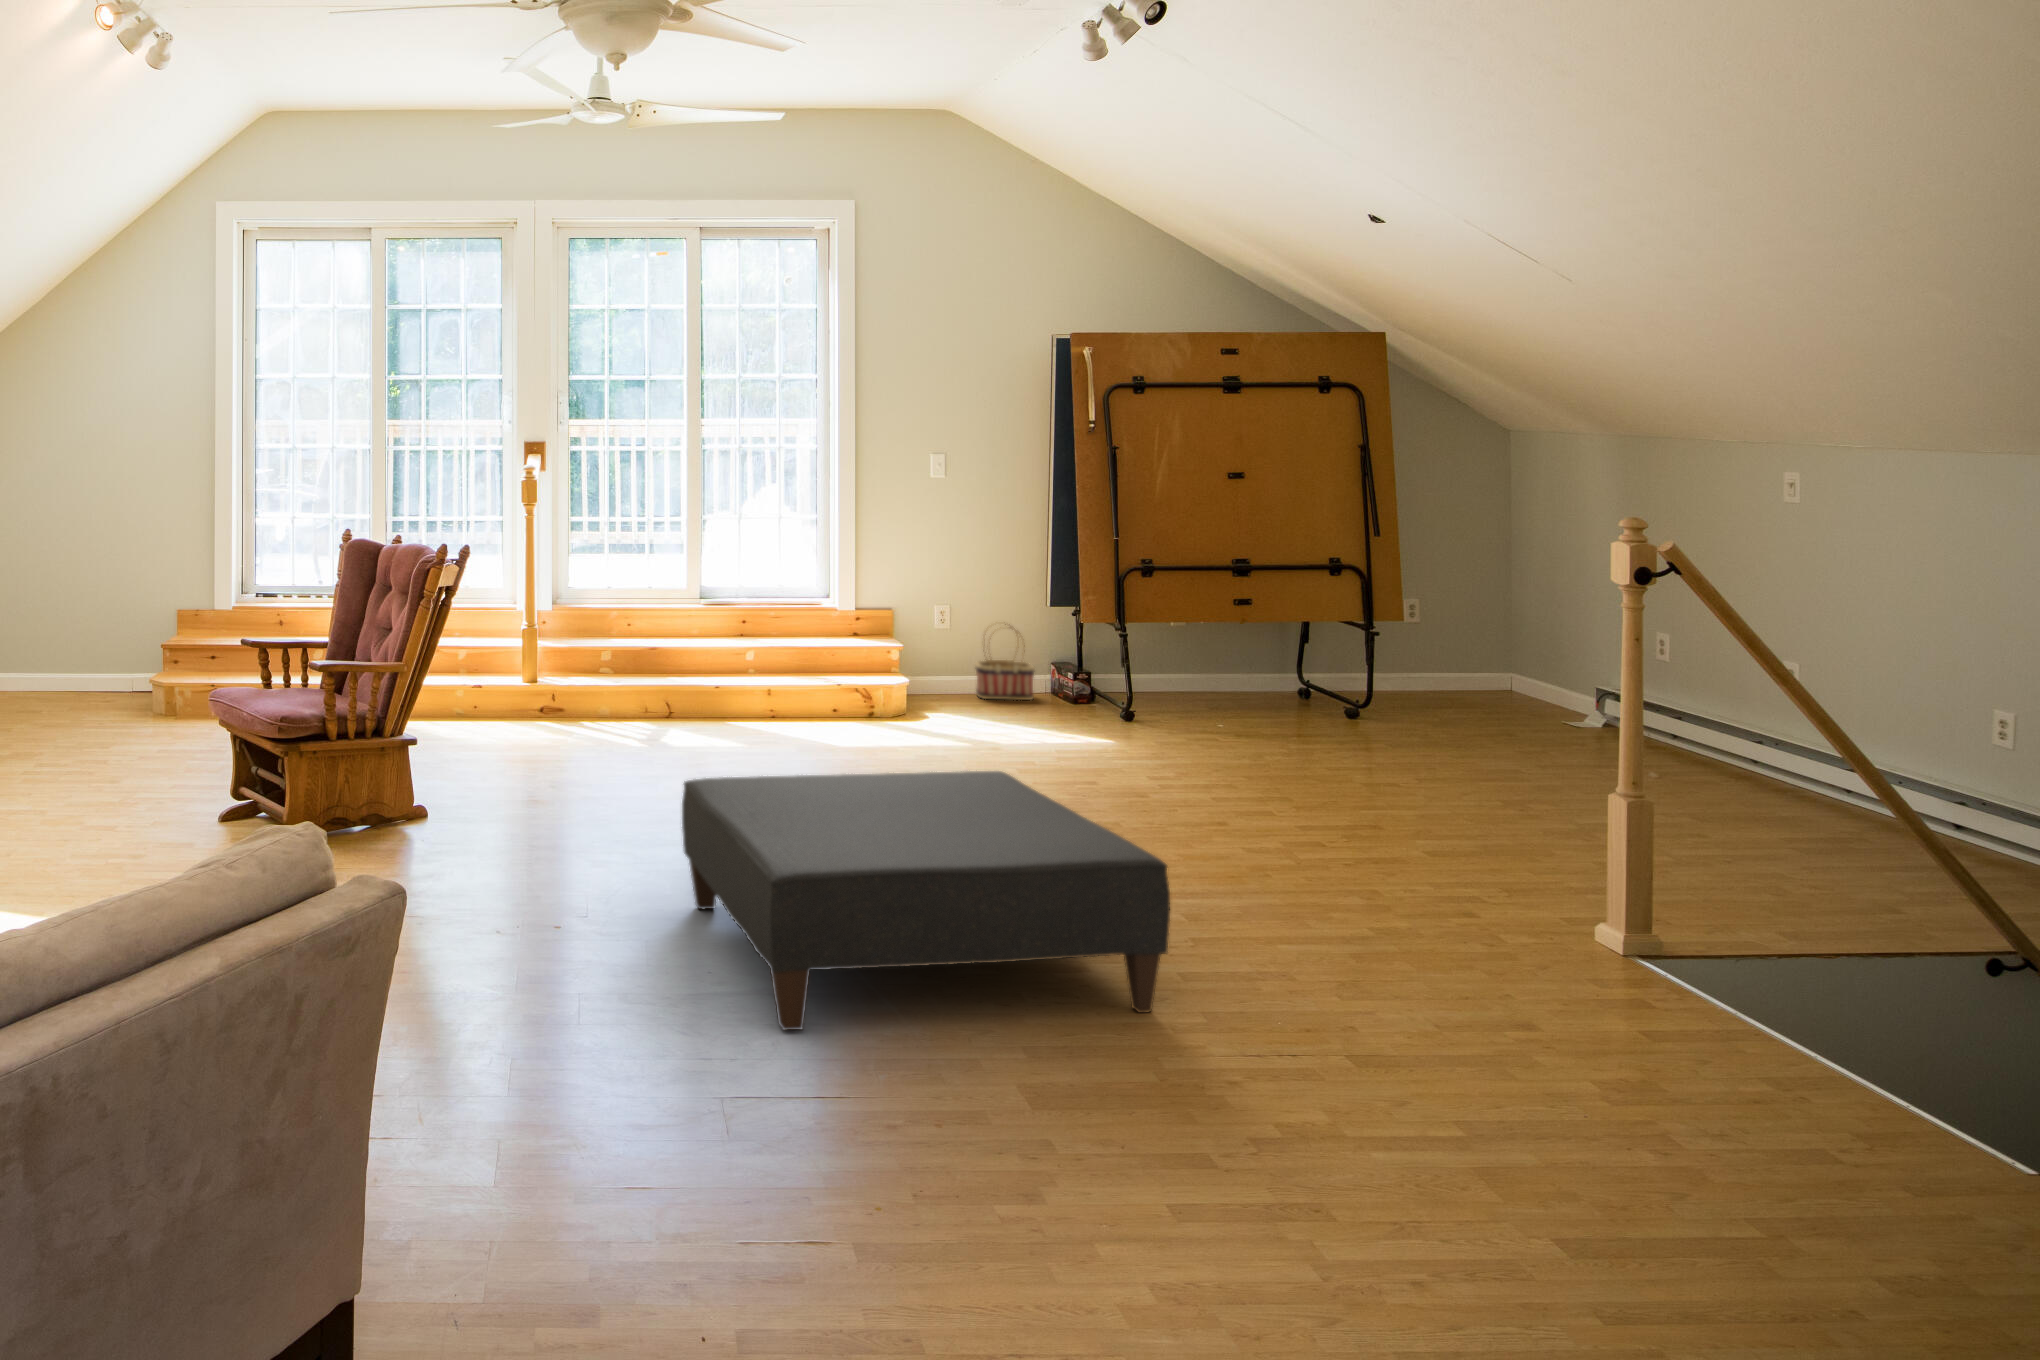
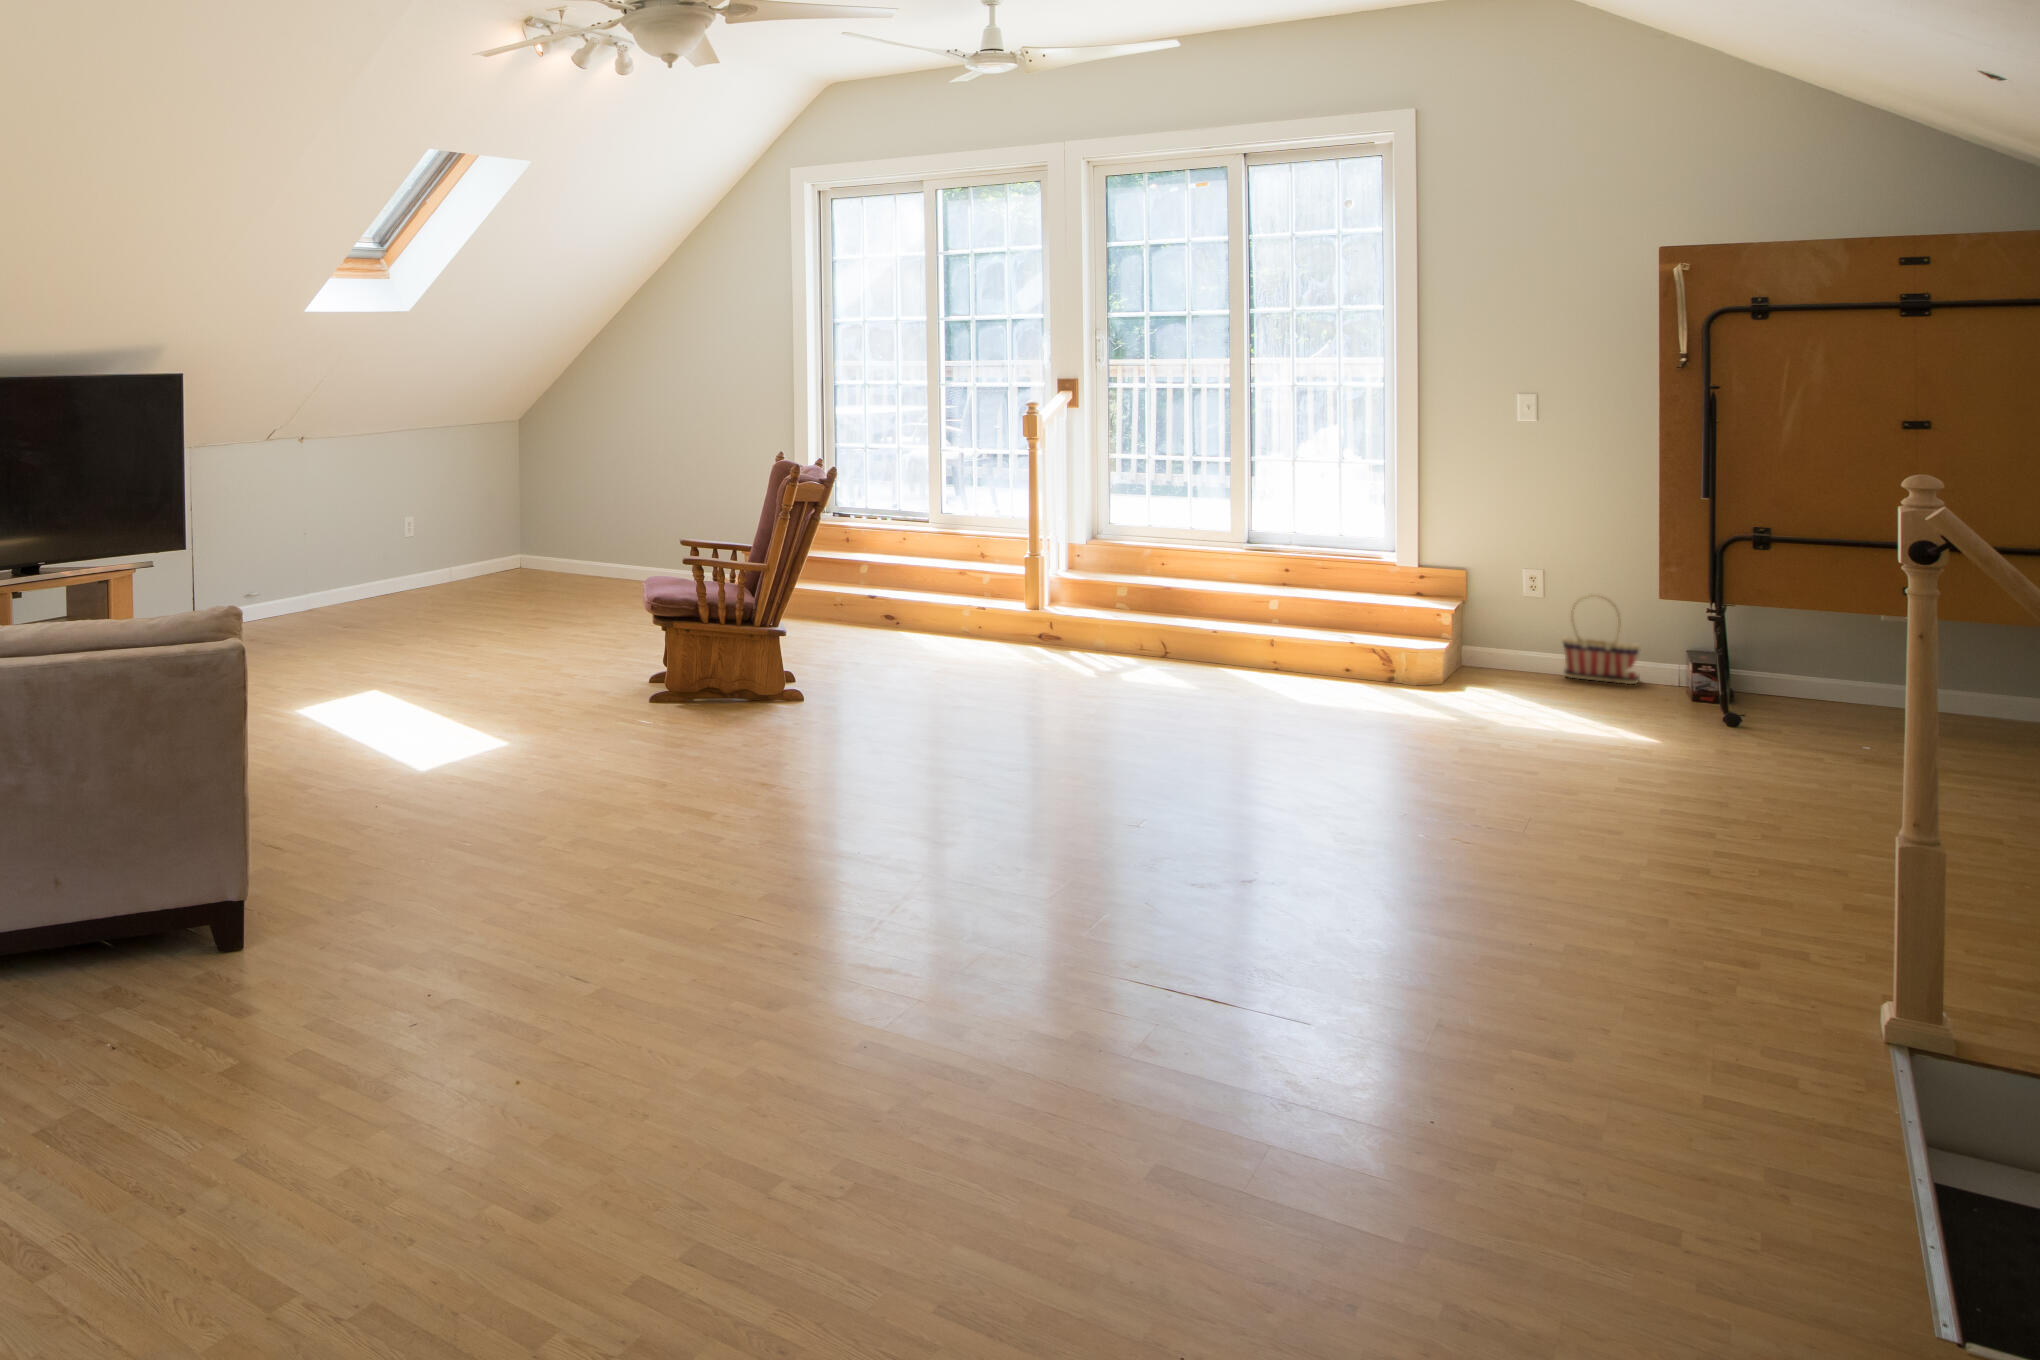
ottoman: present [682,771,1170,1030] -> none [748,663,1170,886]

